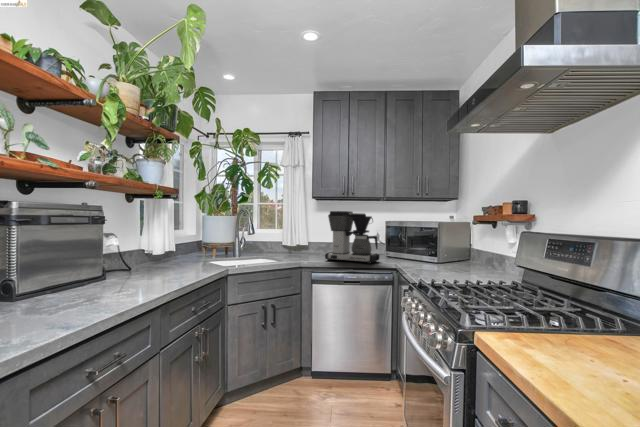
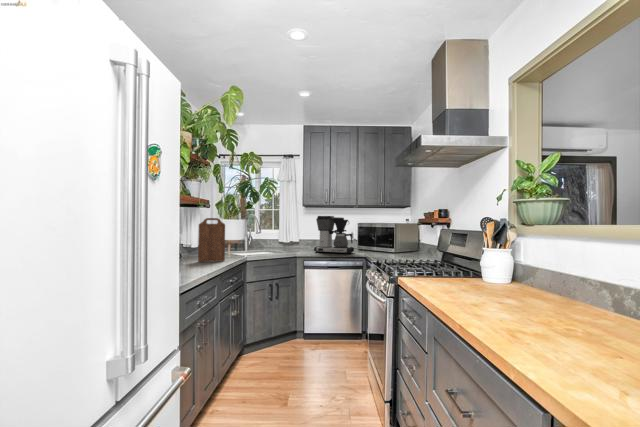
cutting board: none [146,213,188,278] -> present [198,218,225,262]

